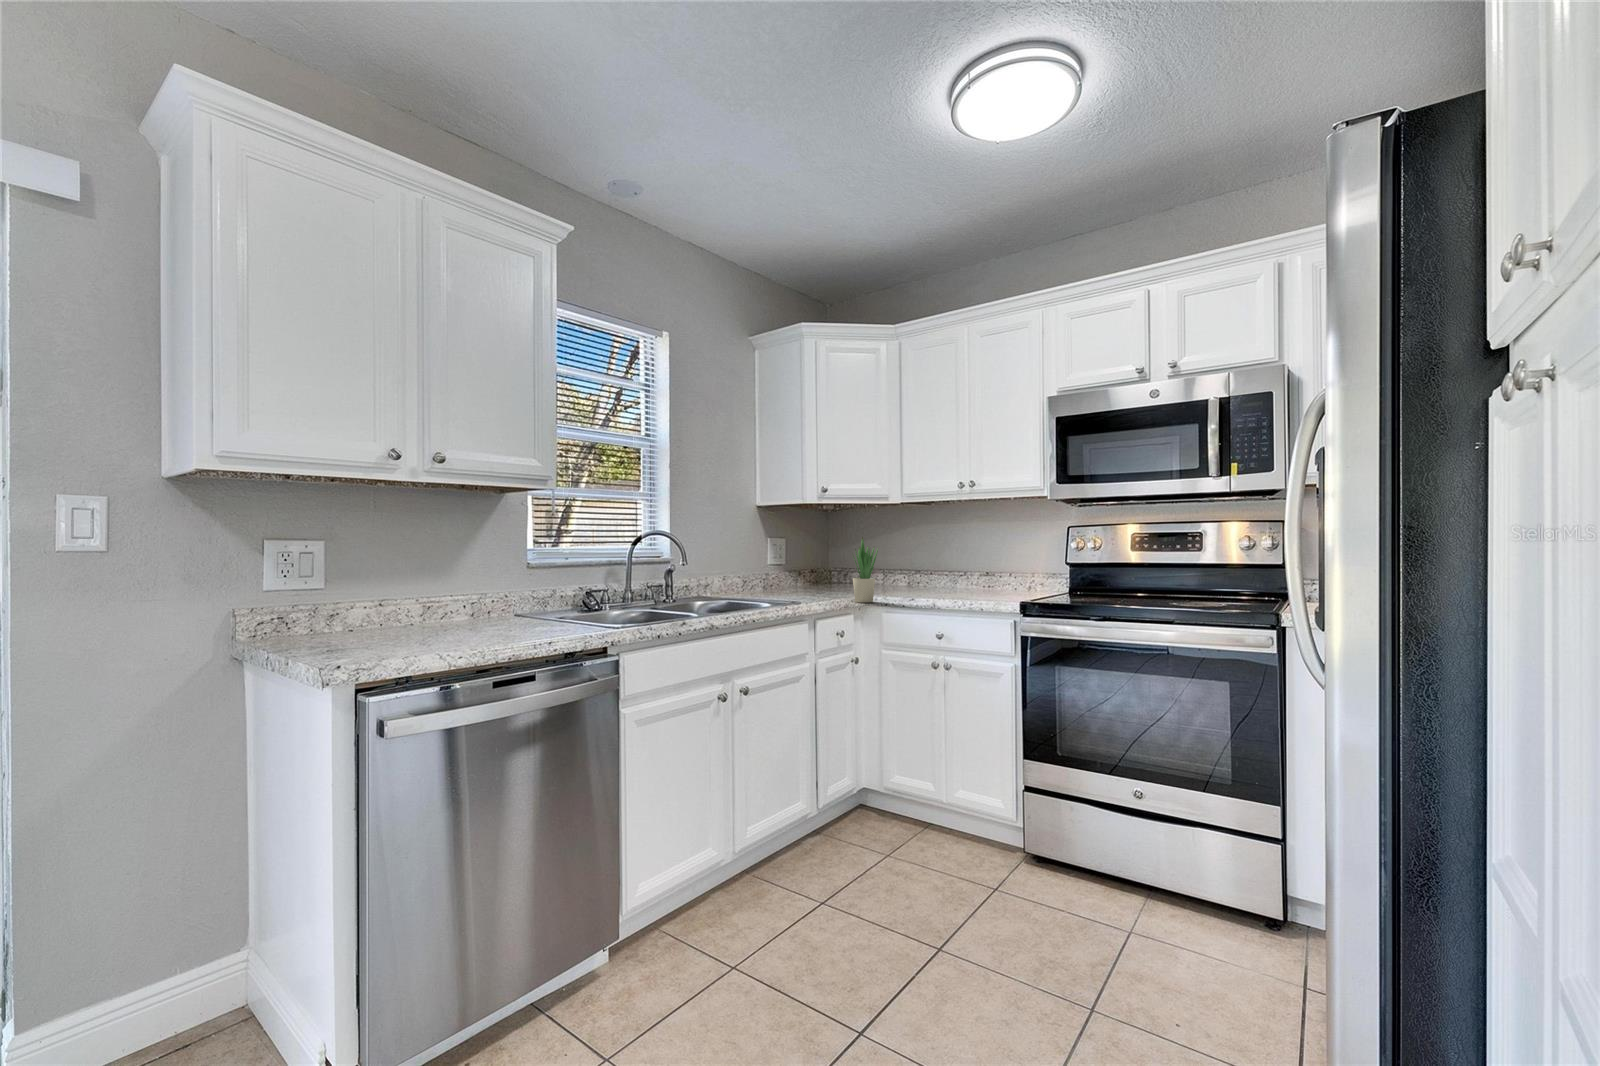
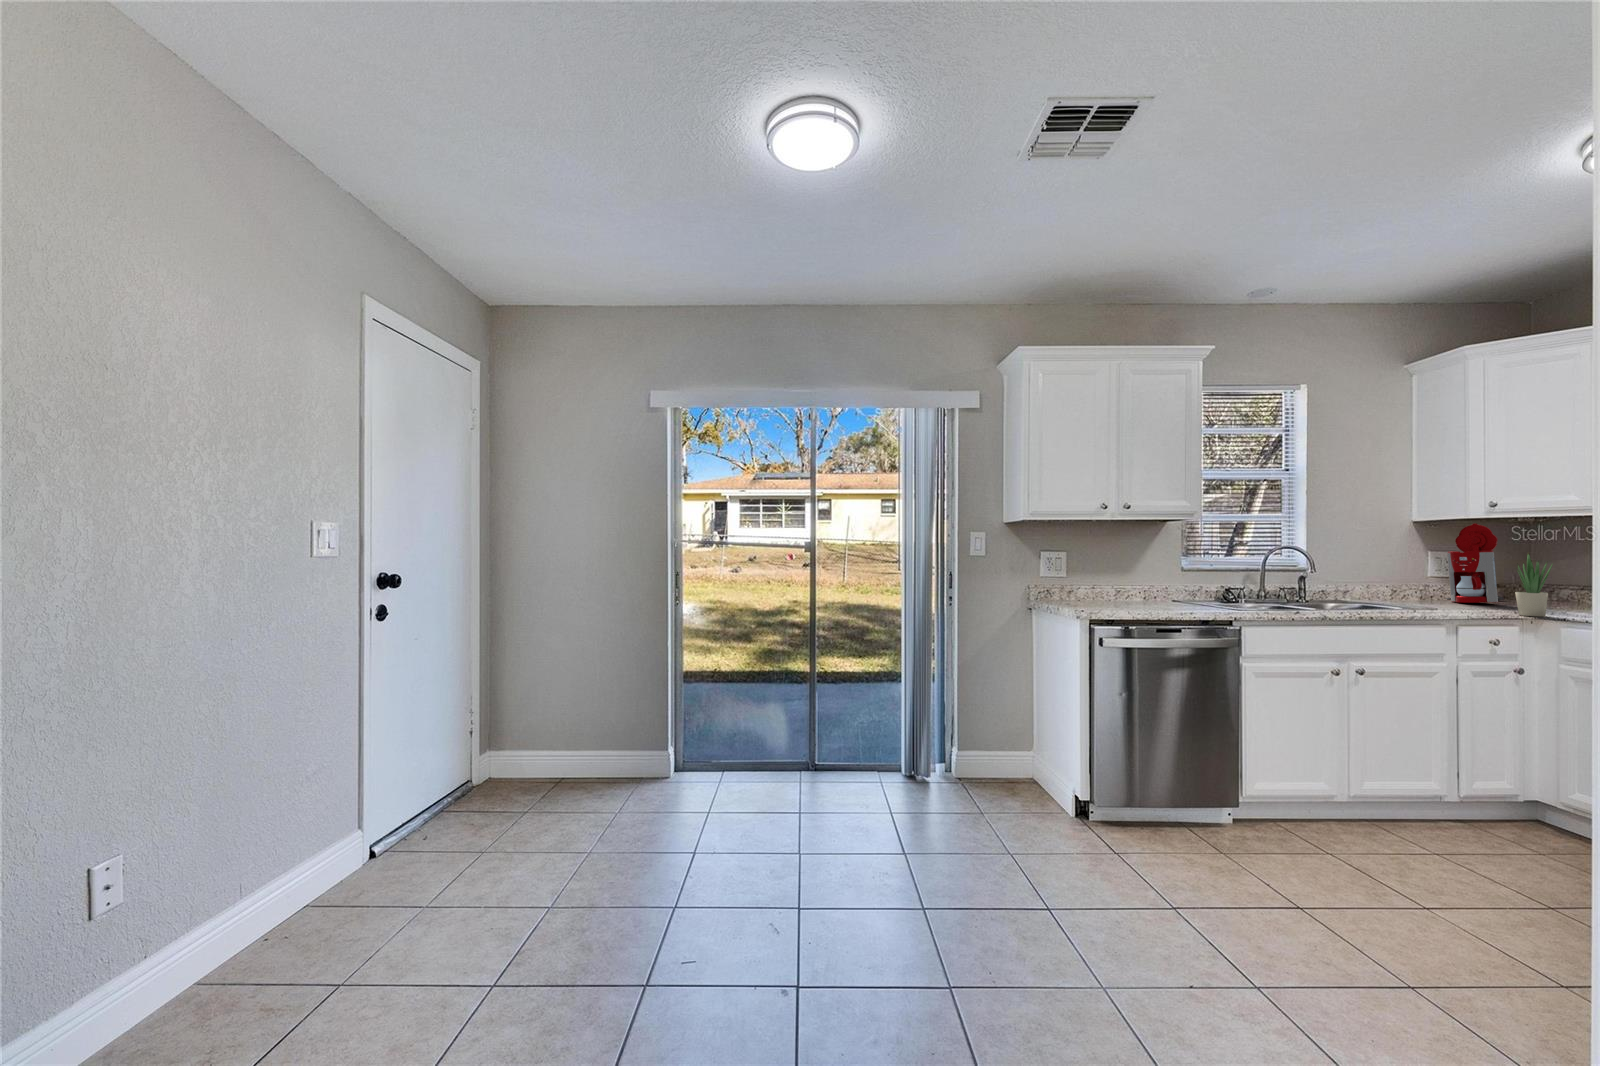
coffee maker: none [780,509,824,590] -> present [1446,523,1504,603]

